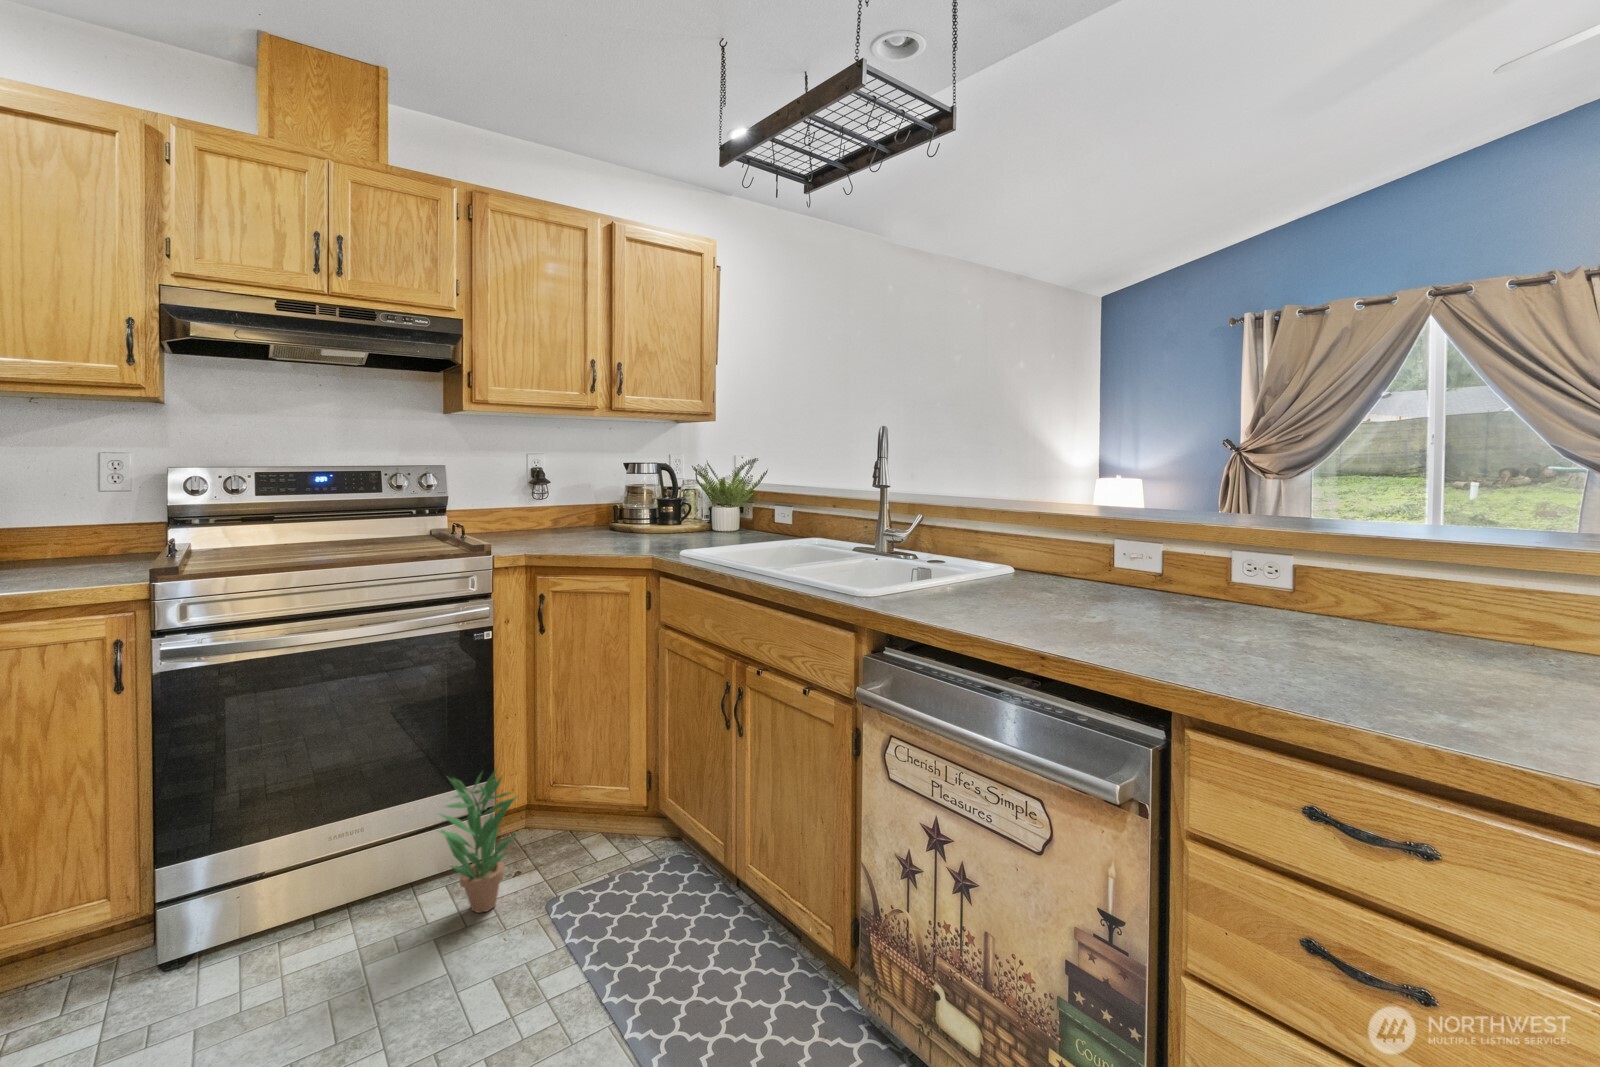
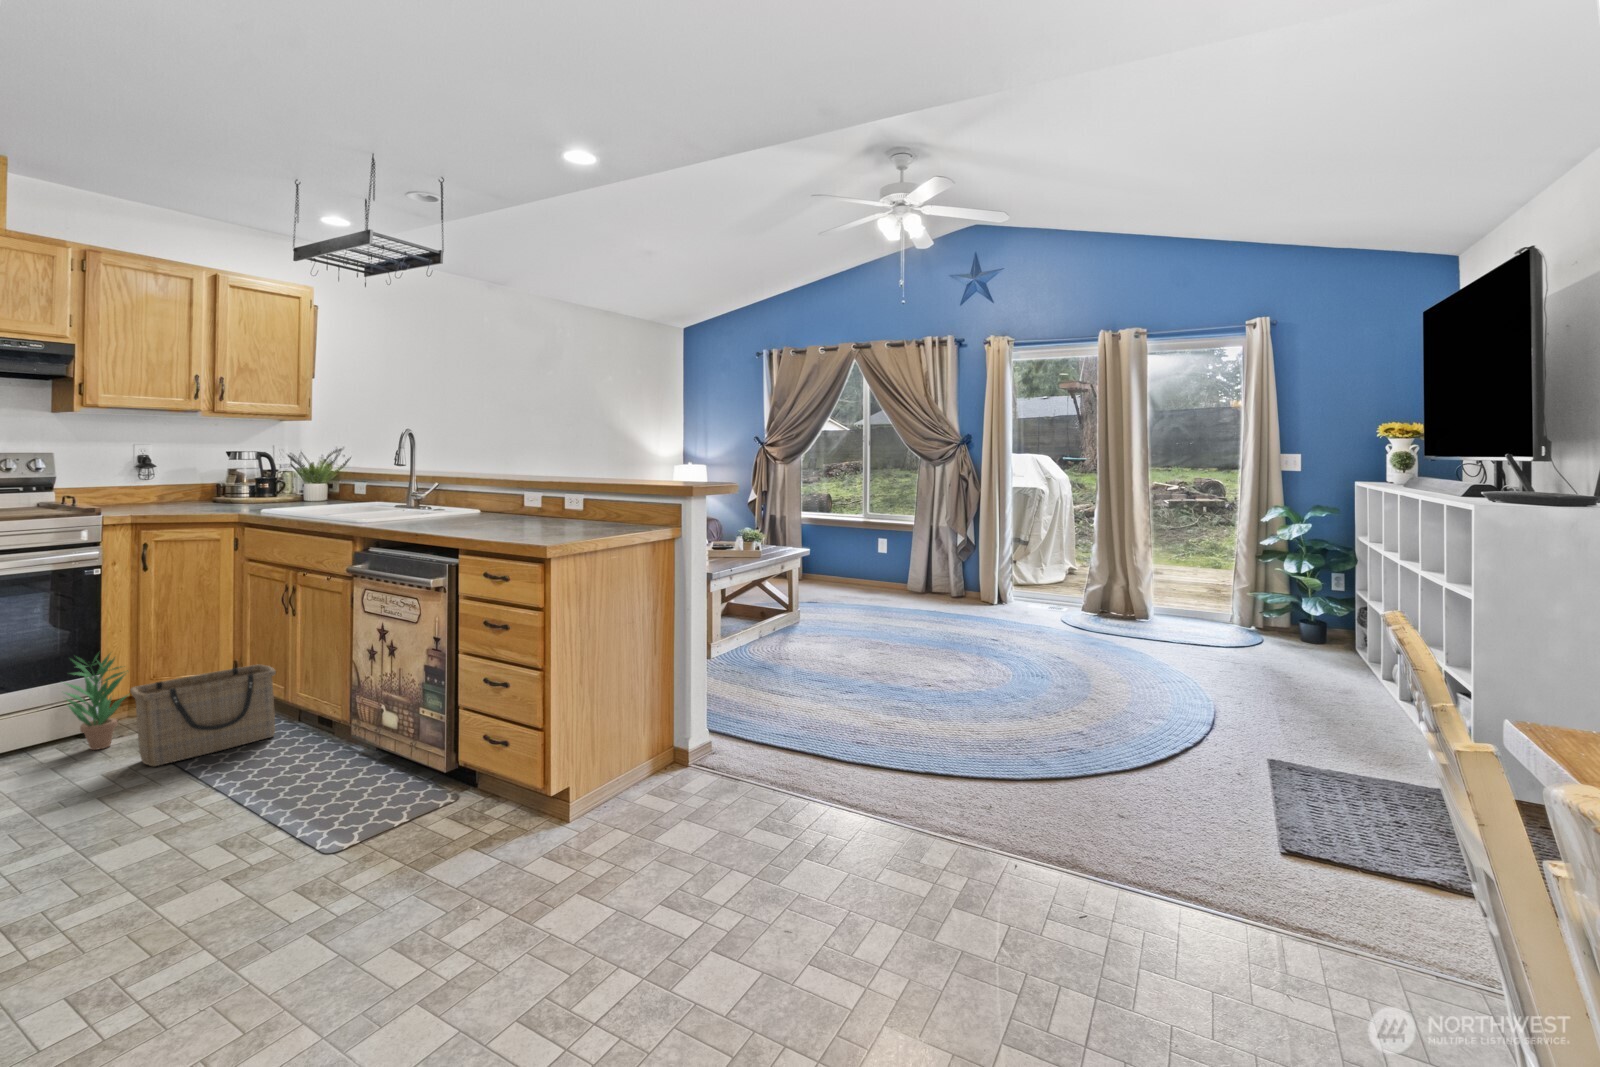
basket: none [519,797,712,990] -> present [130,664,276,766]

